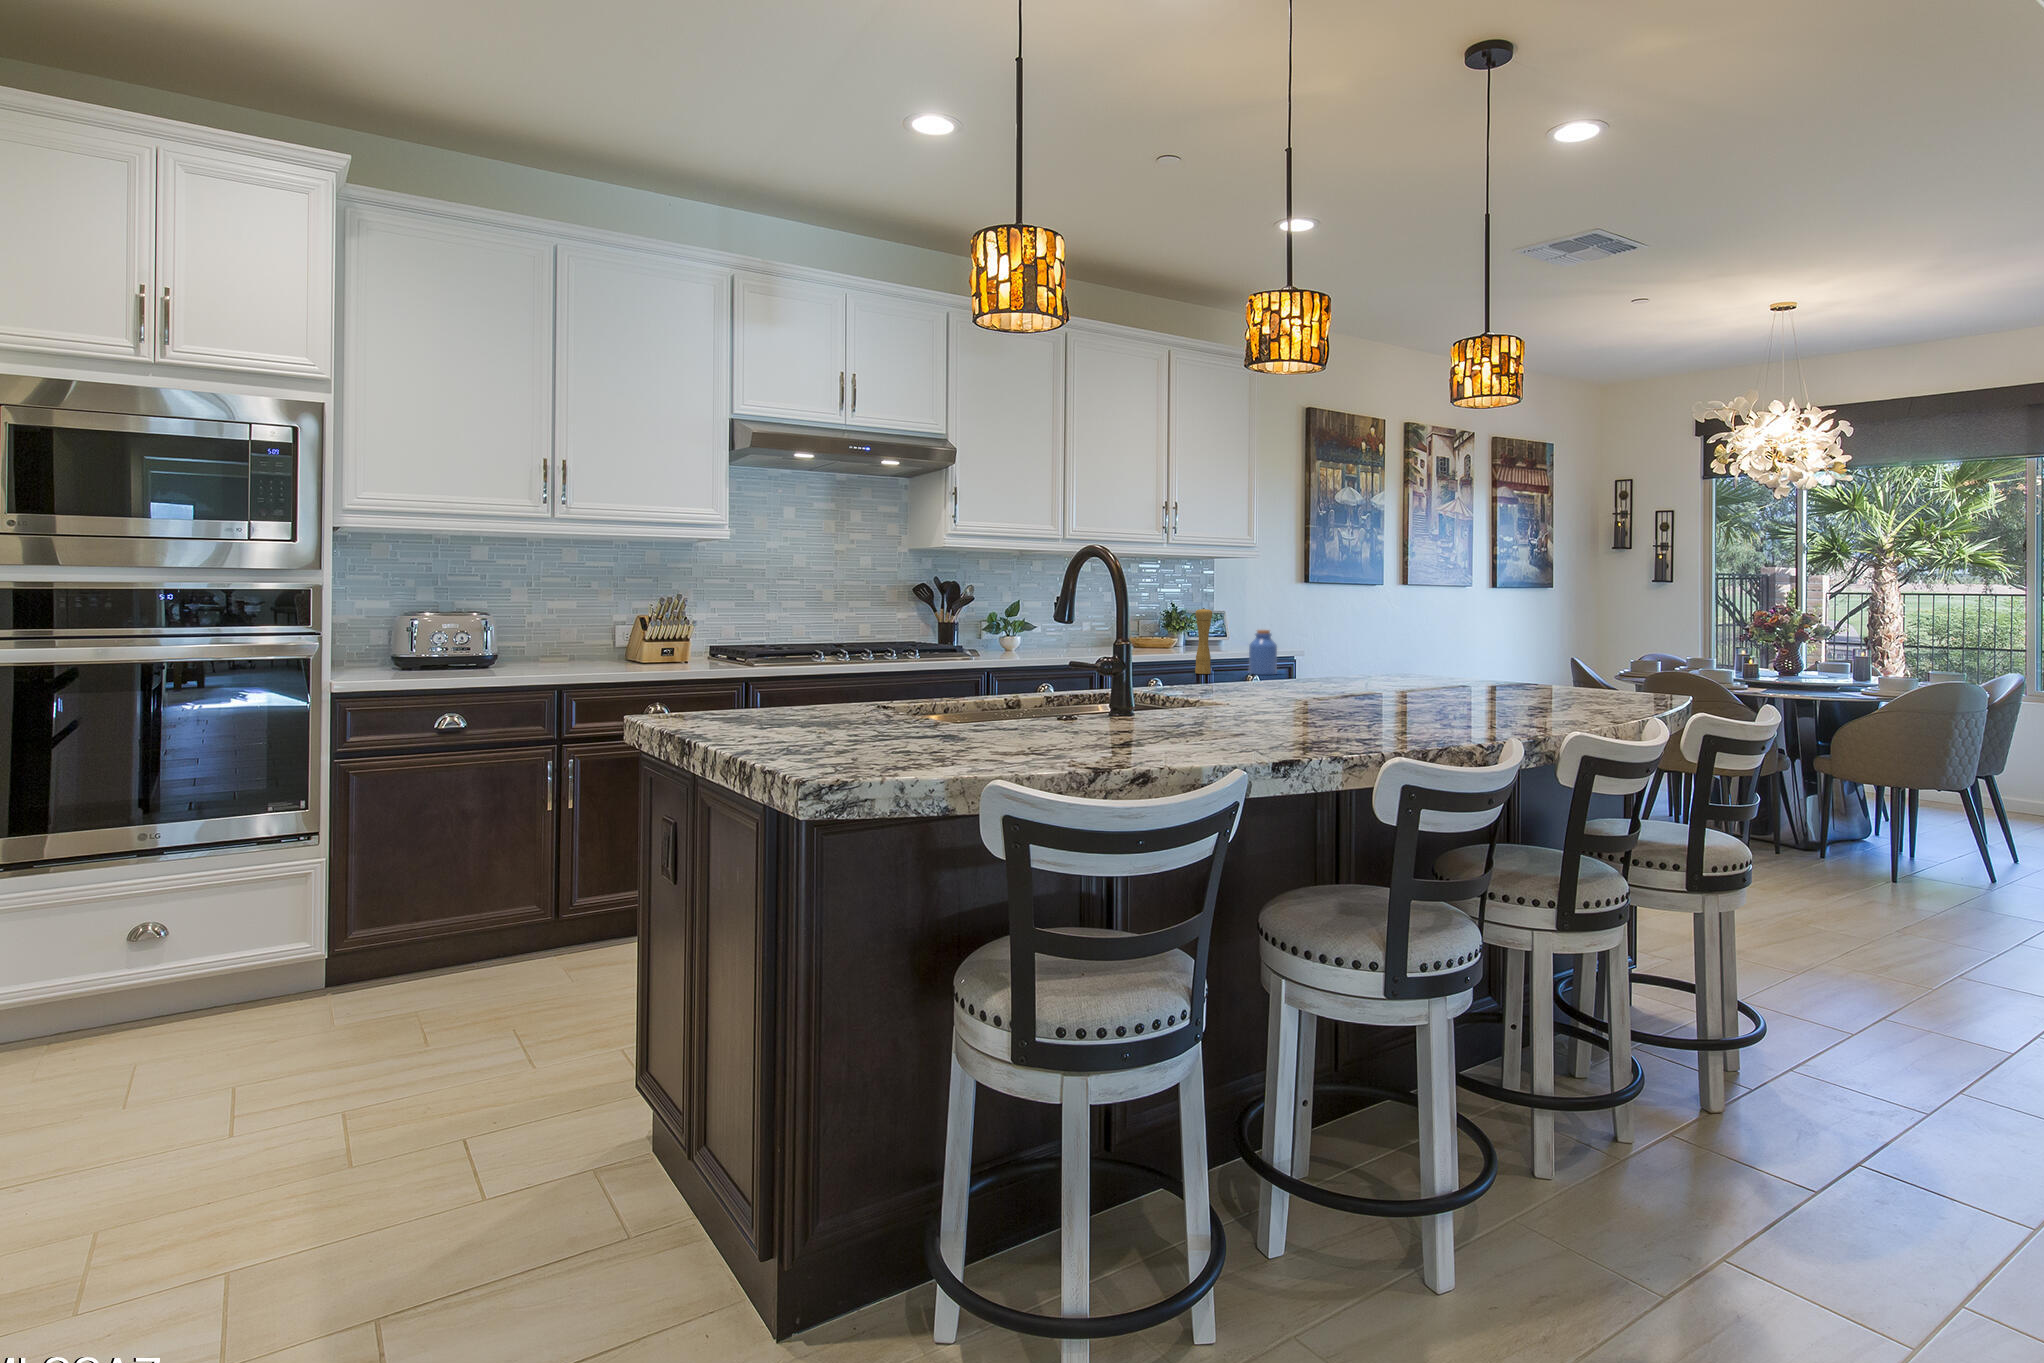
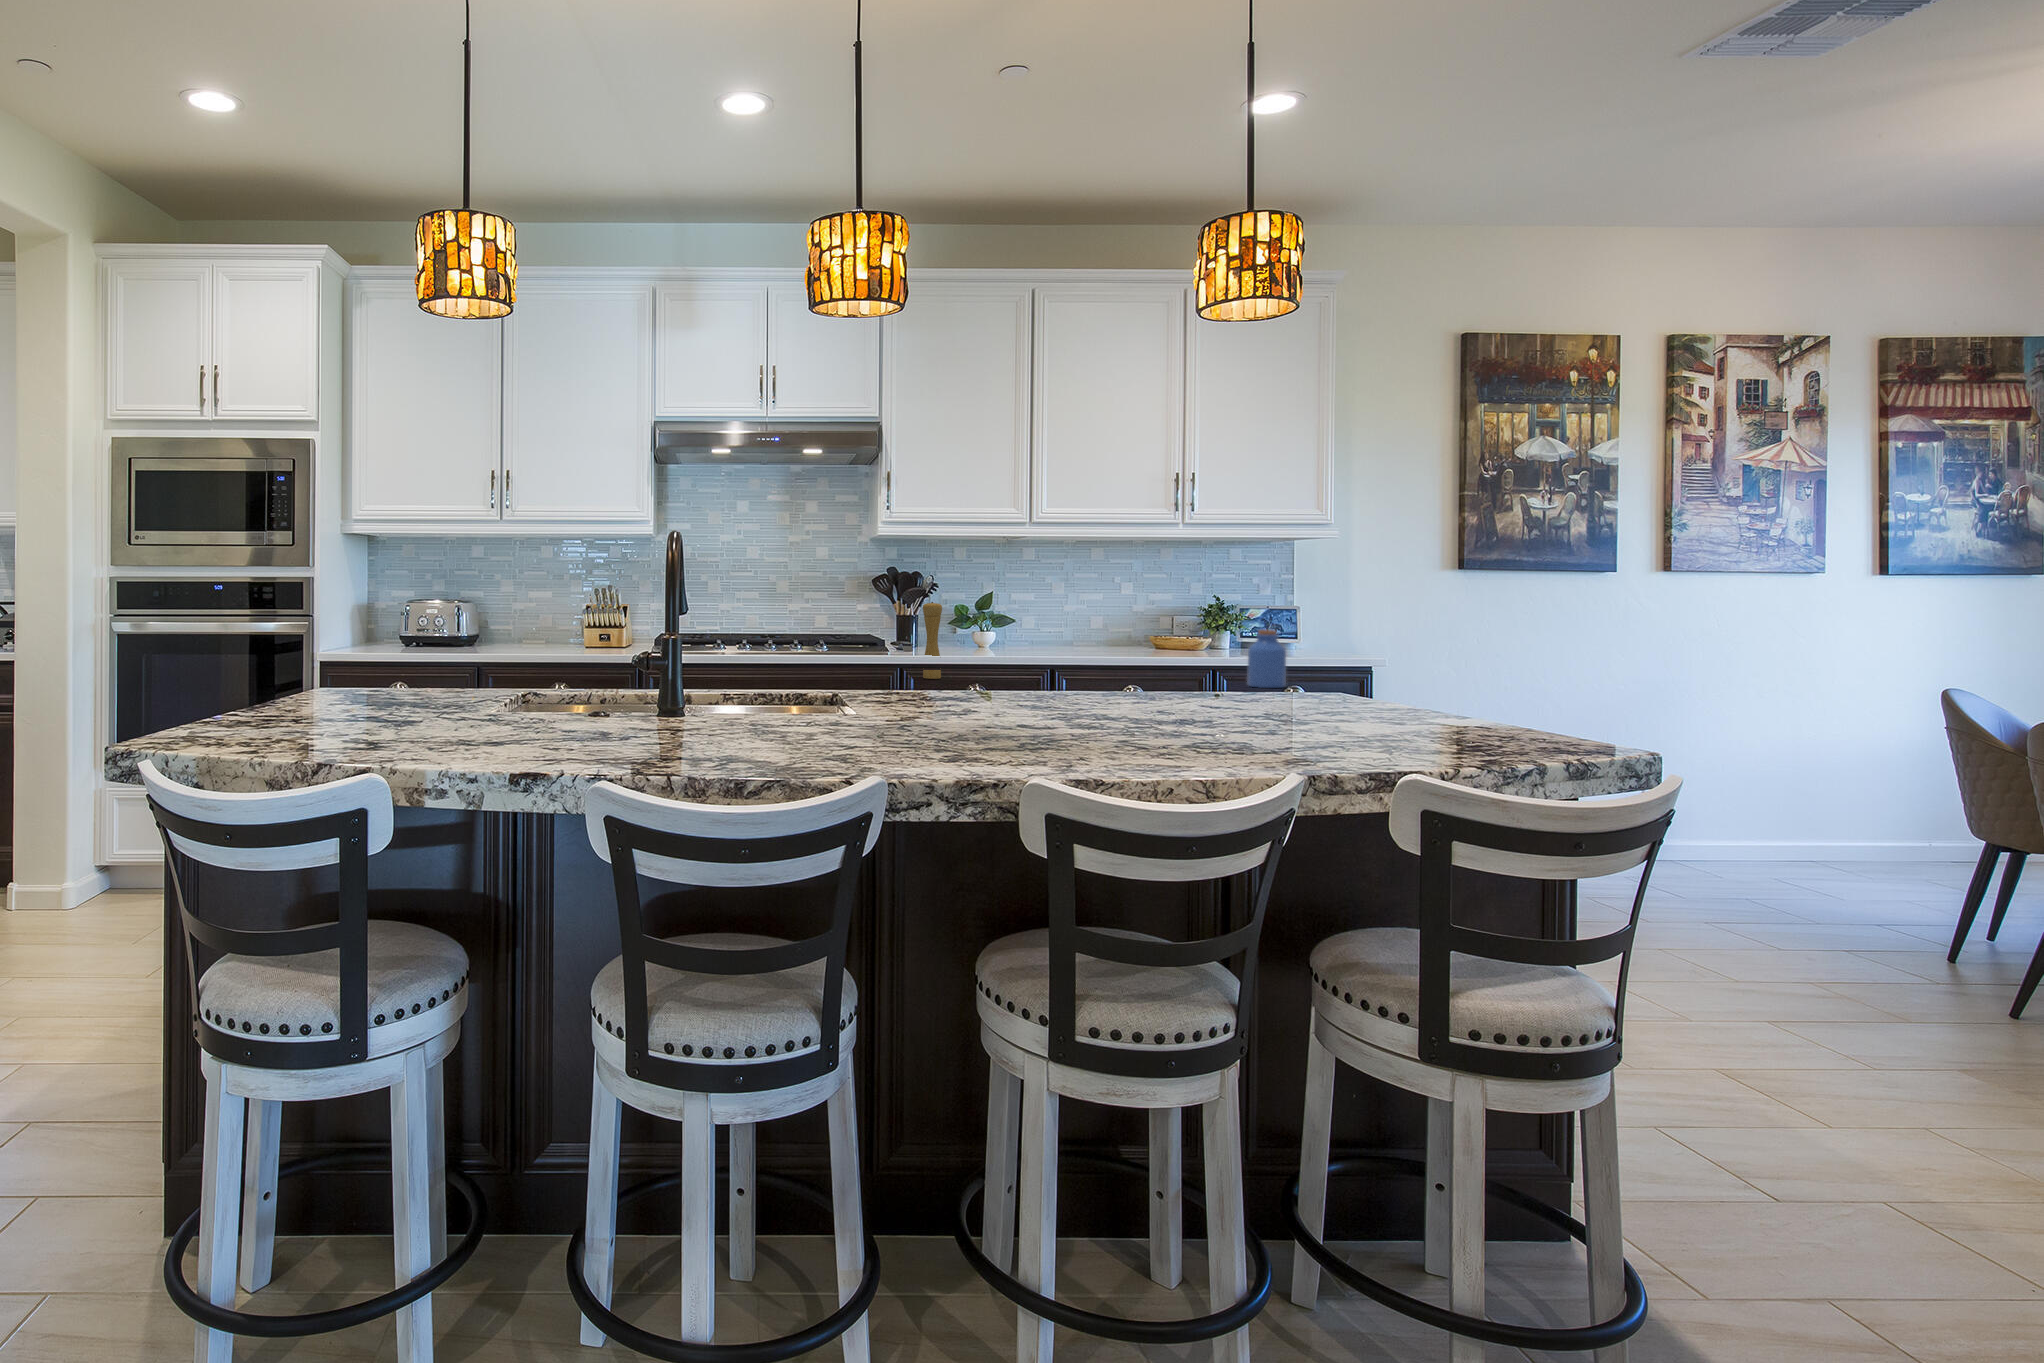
pepper mill: present [1195,608,1212,674] -> present [923,602,942,679]

